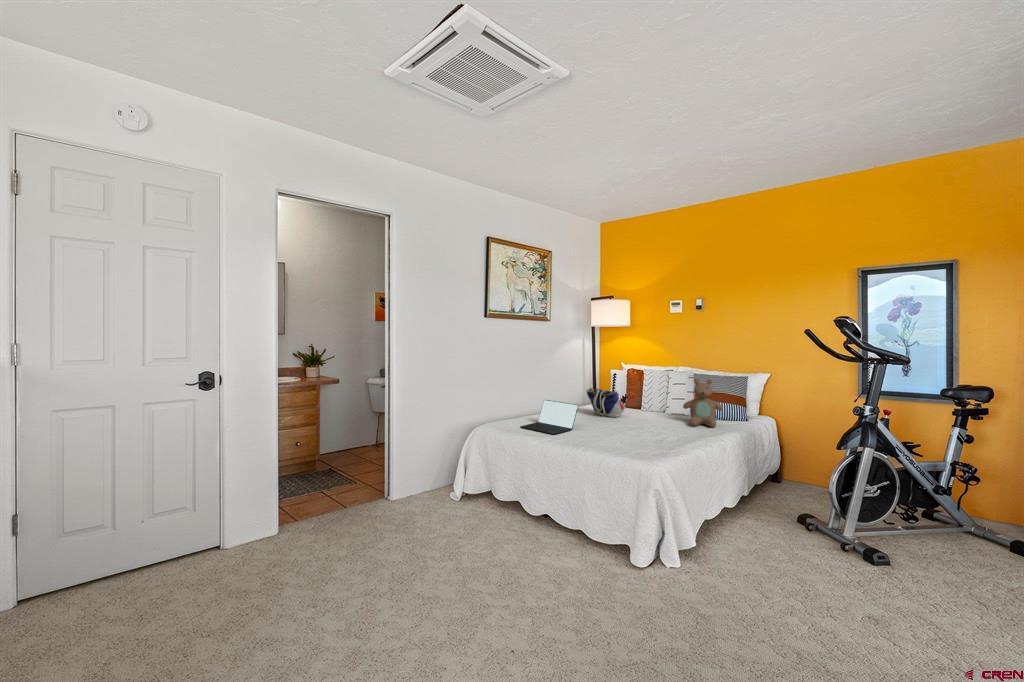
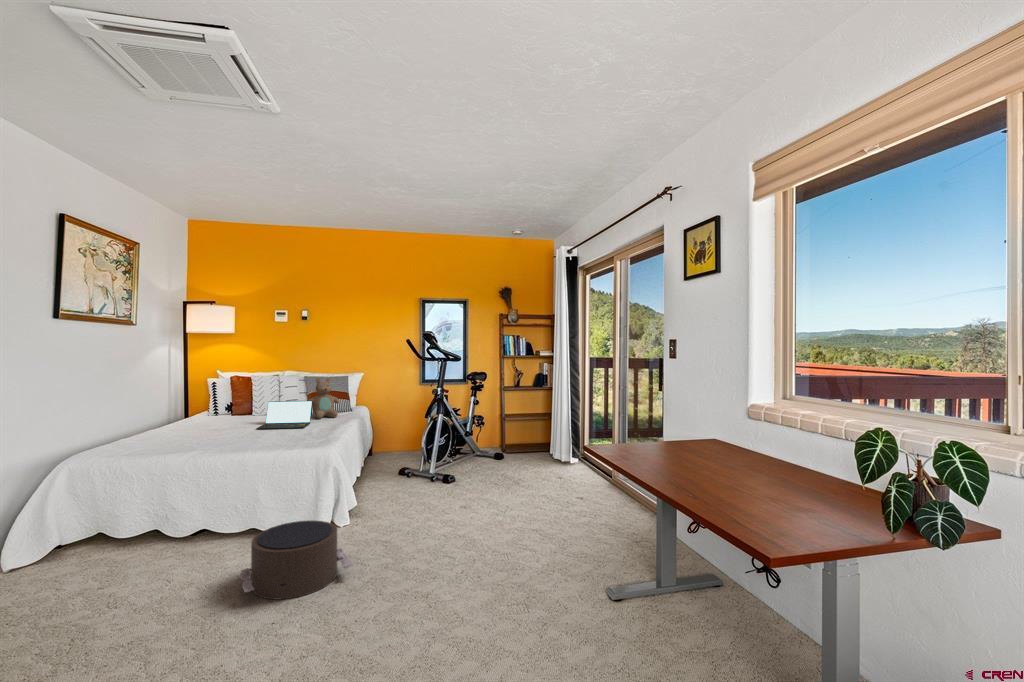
tote bag: present [587,388,626,417] -> none [198,396,247,424]
laptop: present [520,400,578,434] -> present [257,401,312,429]
pouf: none [513,544,632,642] -> present [241,520,353,599]

